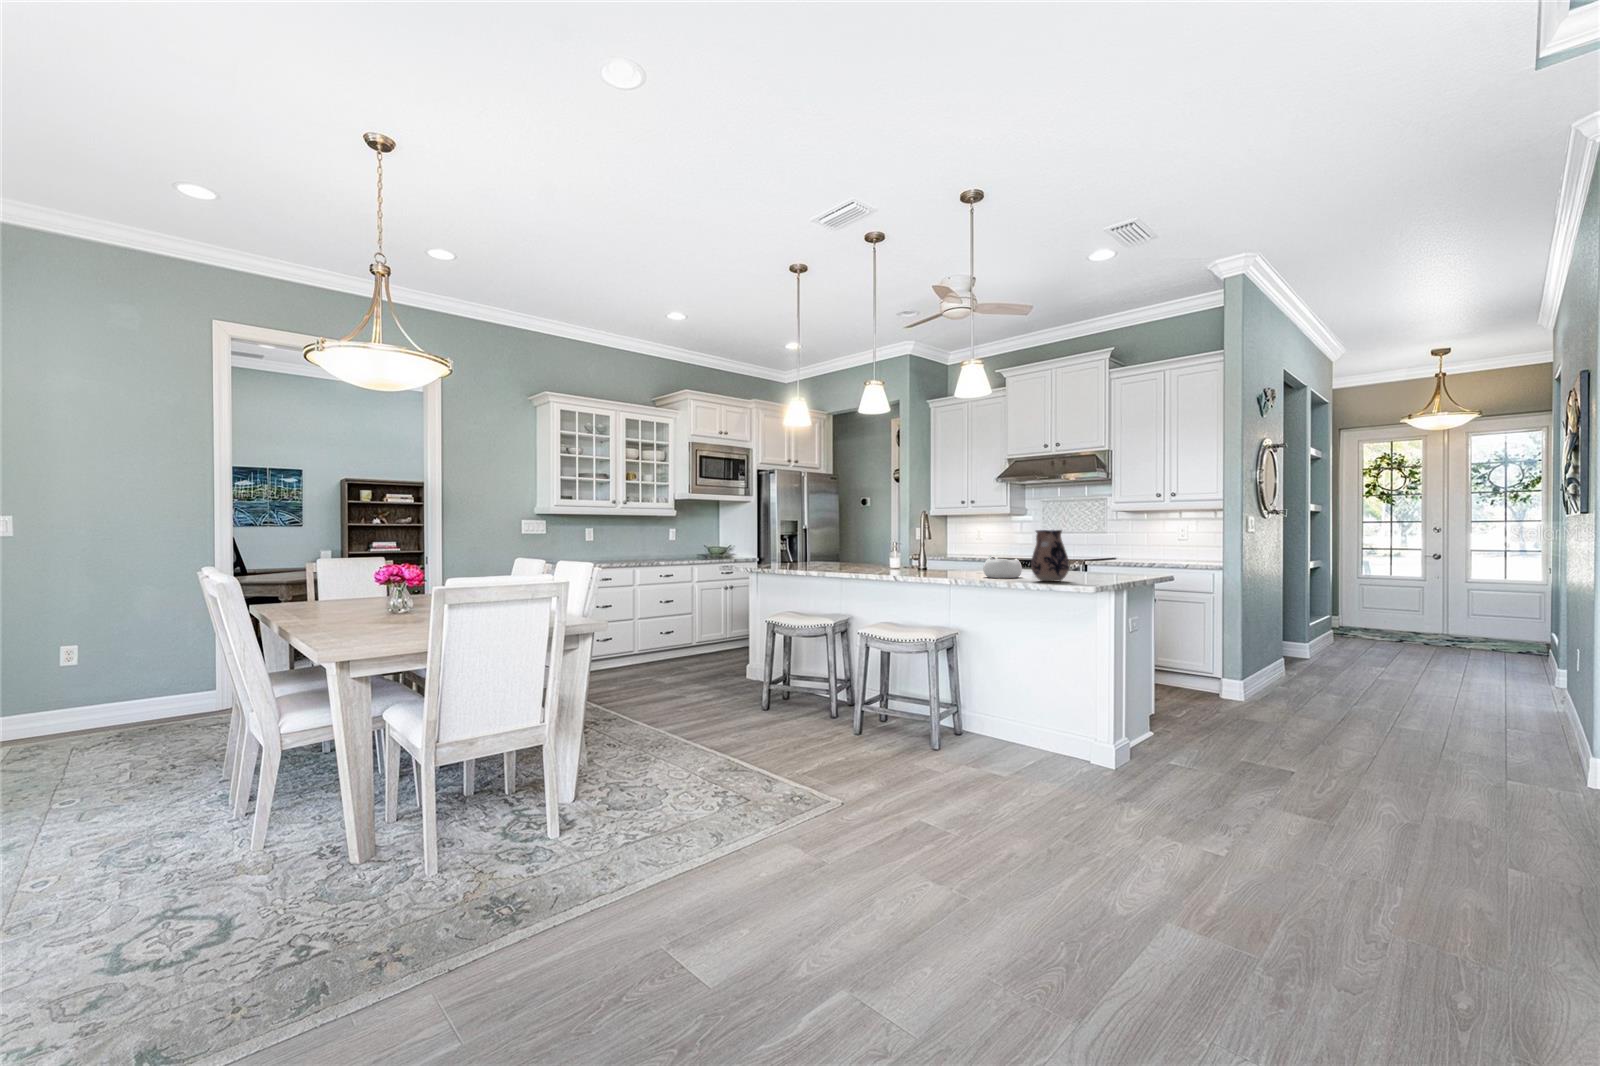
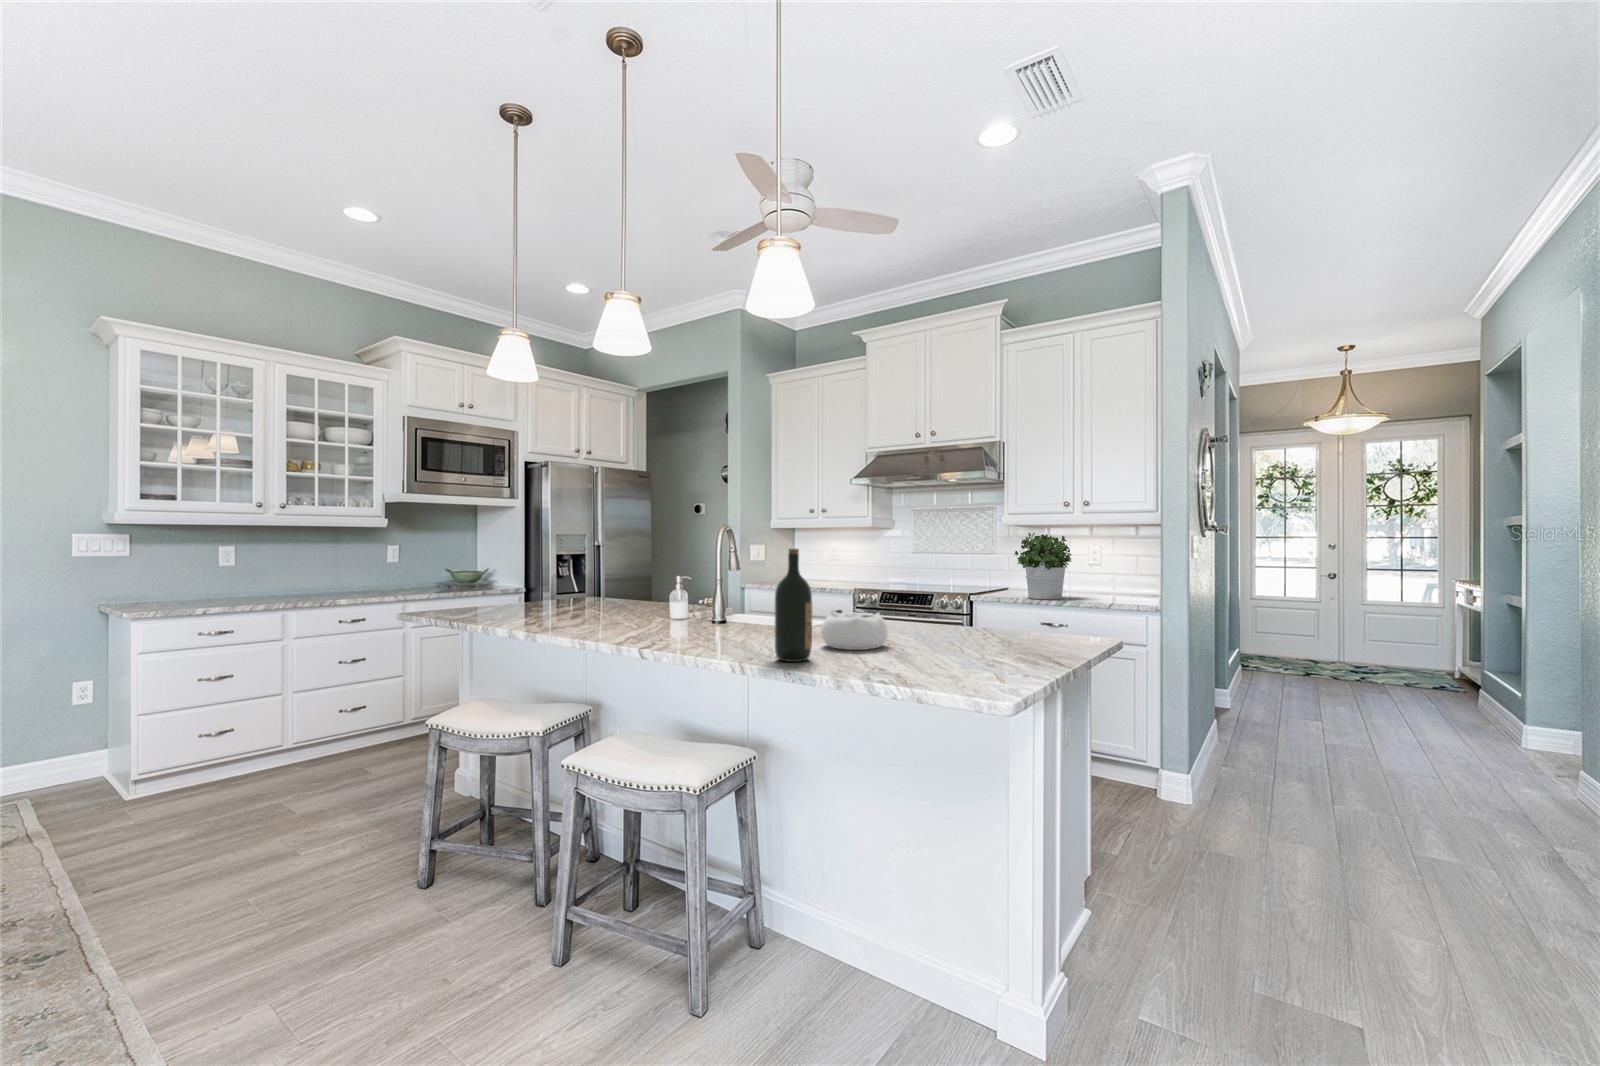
potted plant: none [1119,516,1163,564] -> present [1015,533,1072,600]
wine bottle: none [959,521,980,580] -> present [775,548,812,662]
ceramic pitcher: present [1031,530,1069,581] -> none [905,567,974,666]

